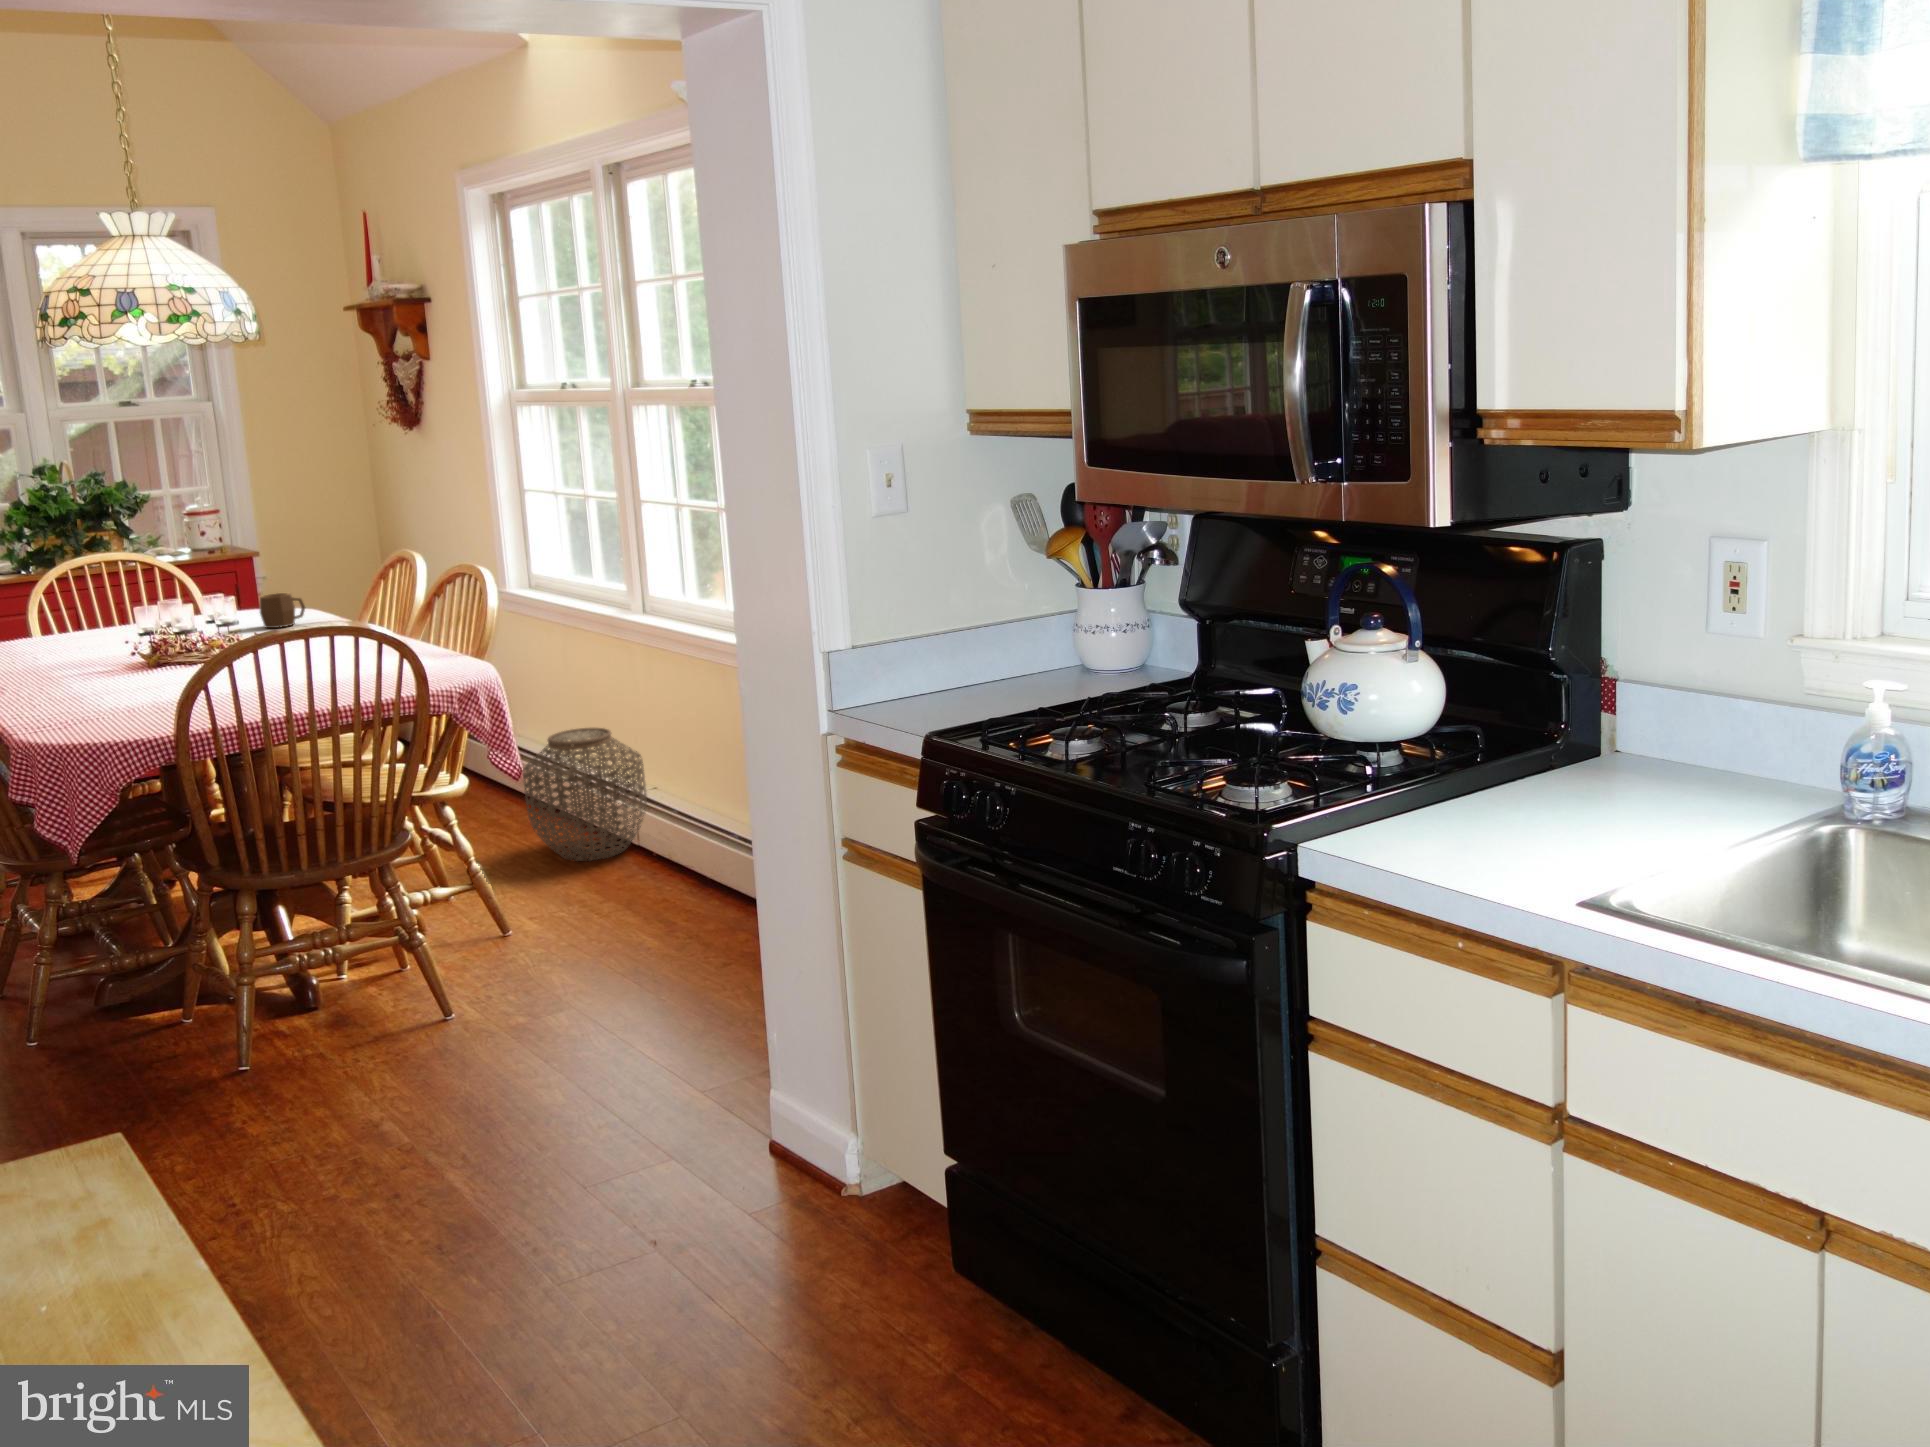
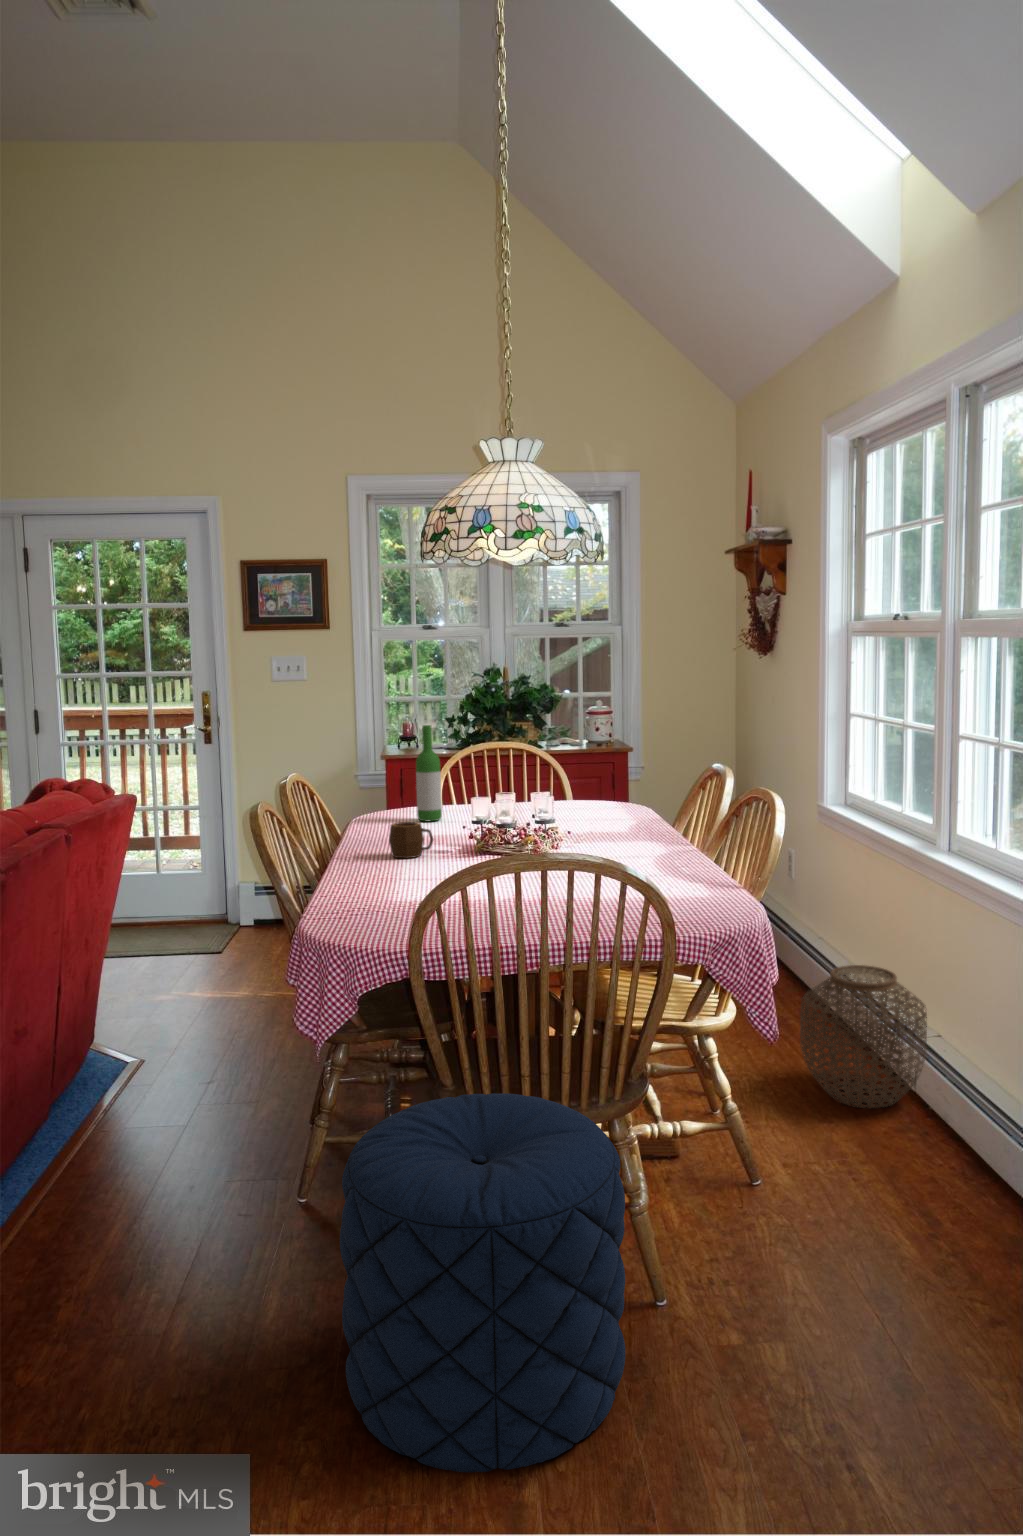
wine bottle: none [24,536,68,651] -> present [416,725,442,821]
mug: present [260,593,305,628] -> present [389,822,433,858]
pouf: none [146,848,439,1147] -> present [340,1093,625,1472]

